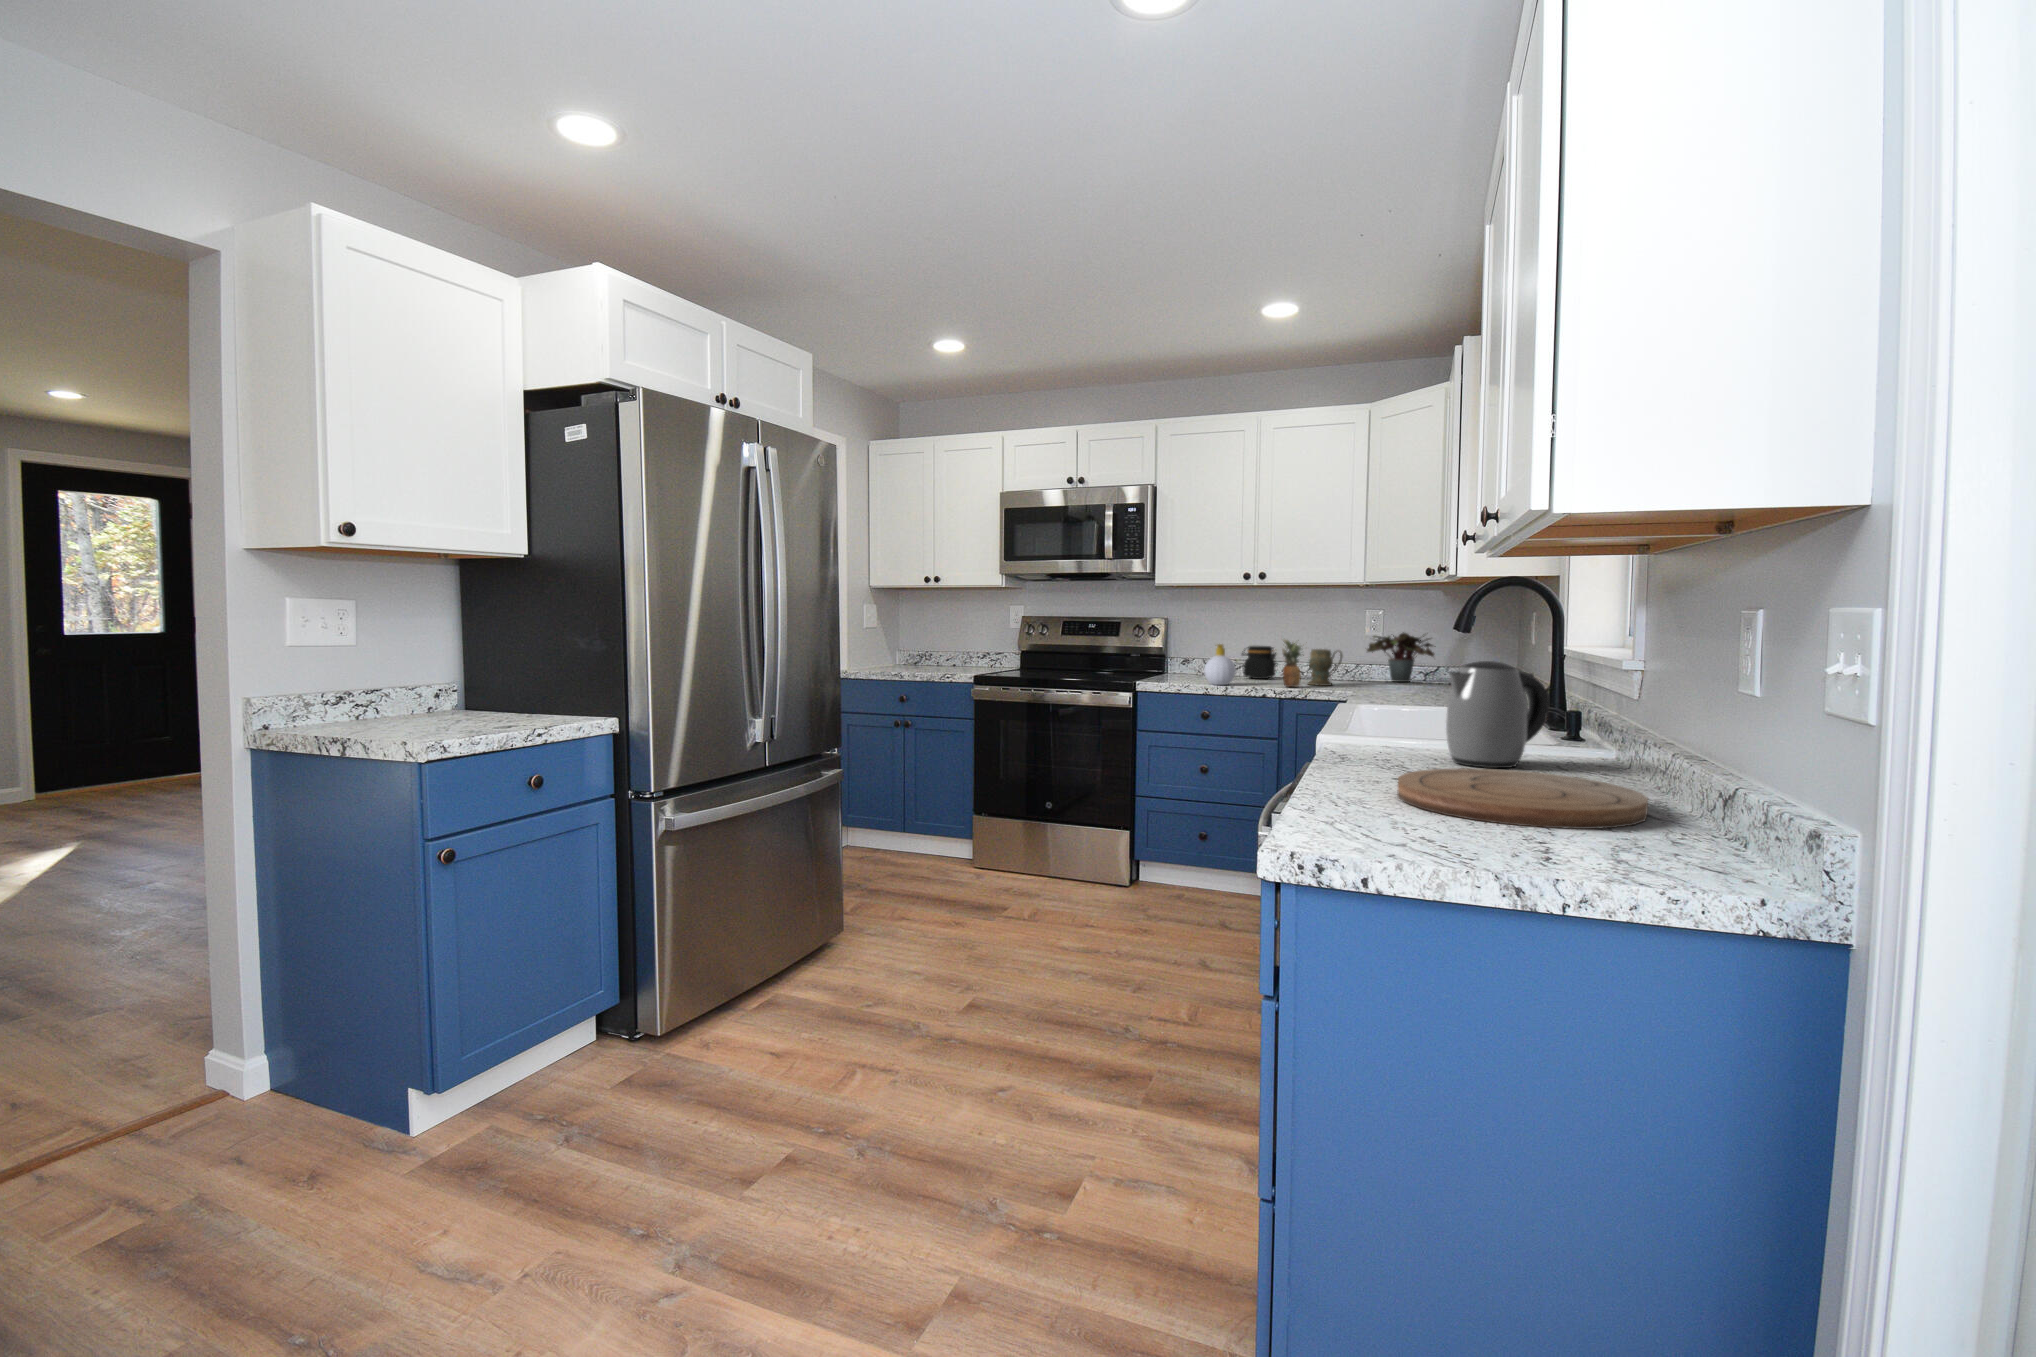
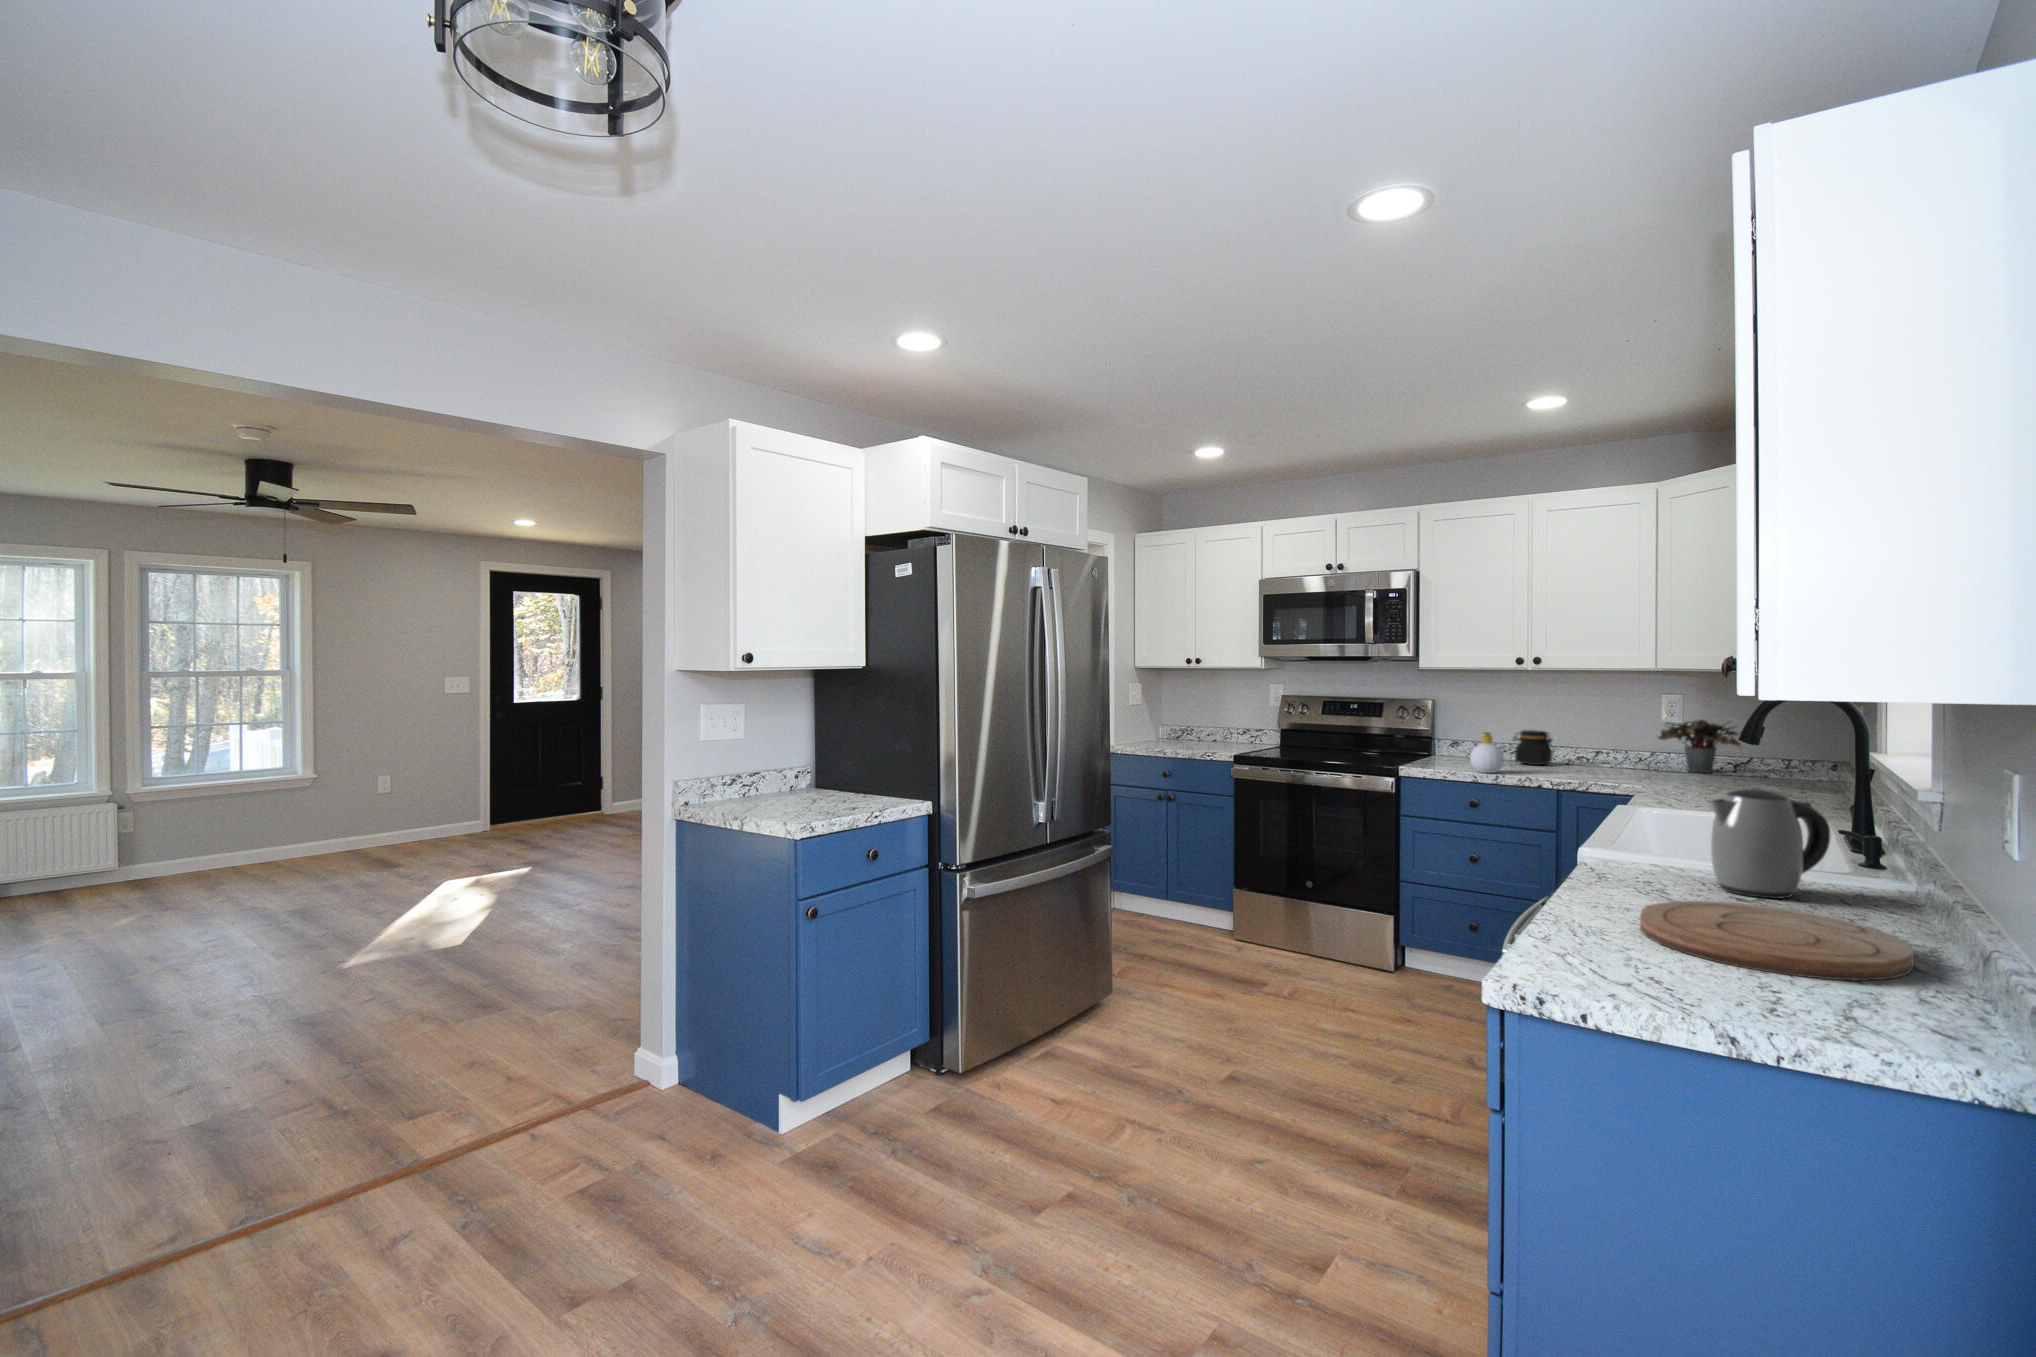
fruit: present [1282,639,1304,687] -> none [1553,727,1586,778]
mug: present [1308,649,1342,686] -> none [1587,738,1627,776]

